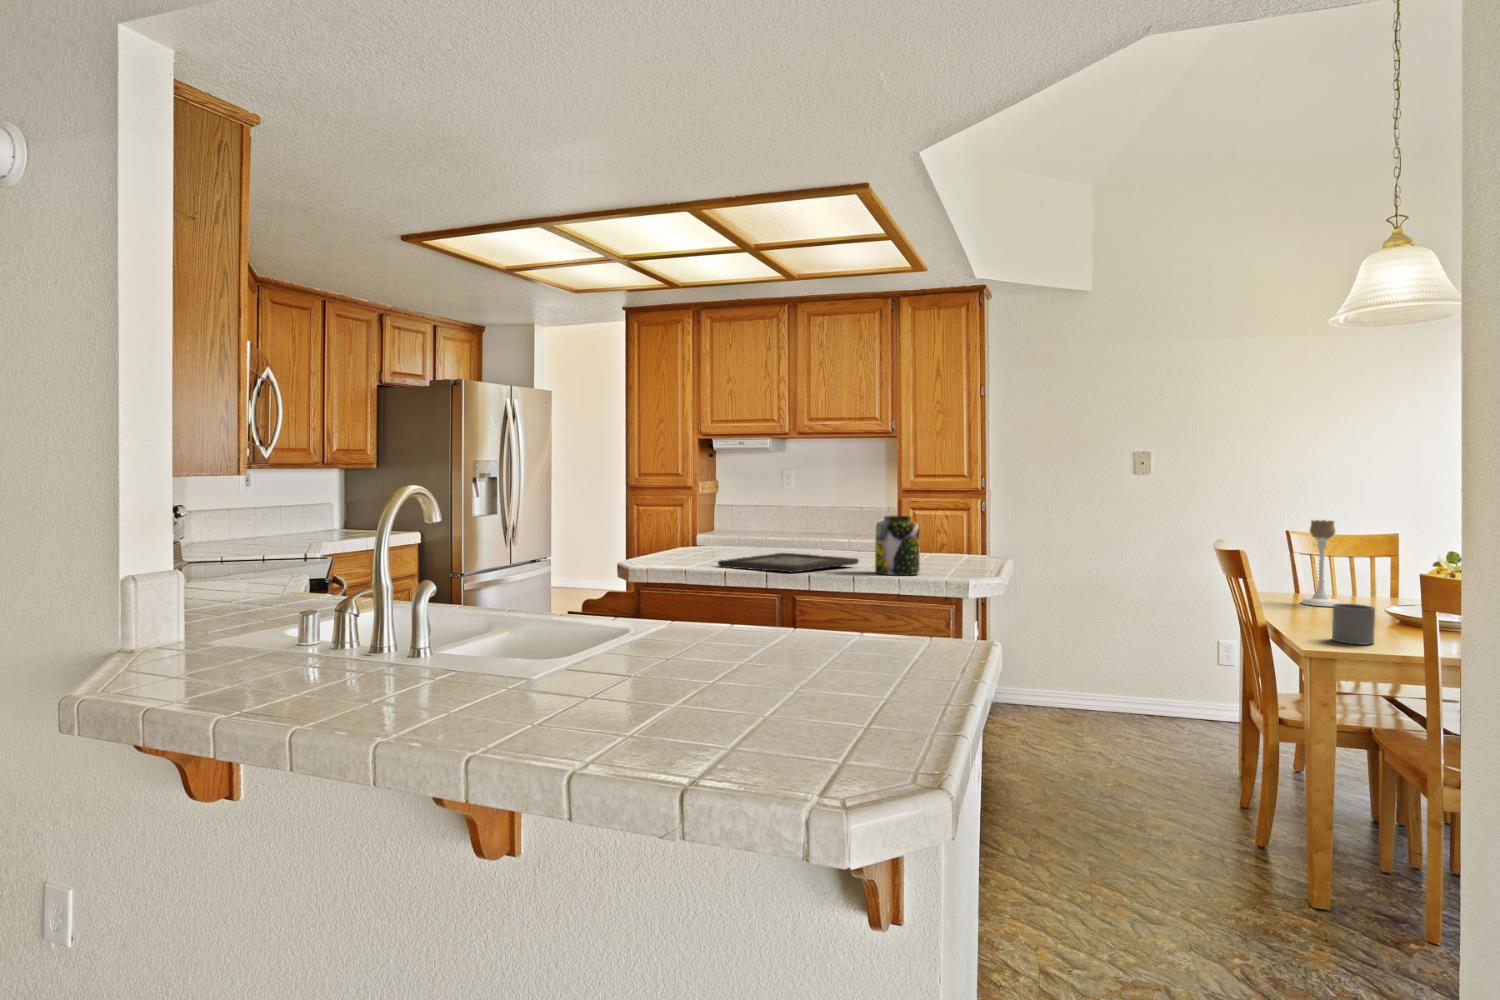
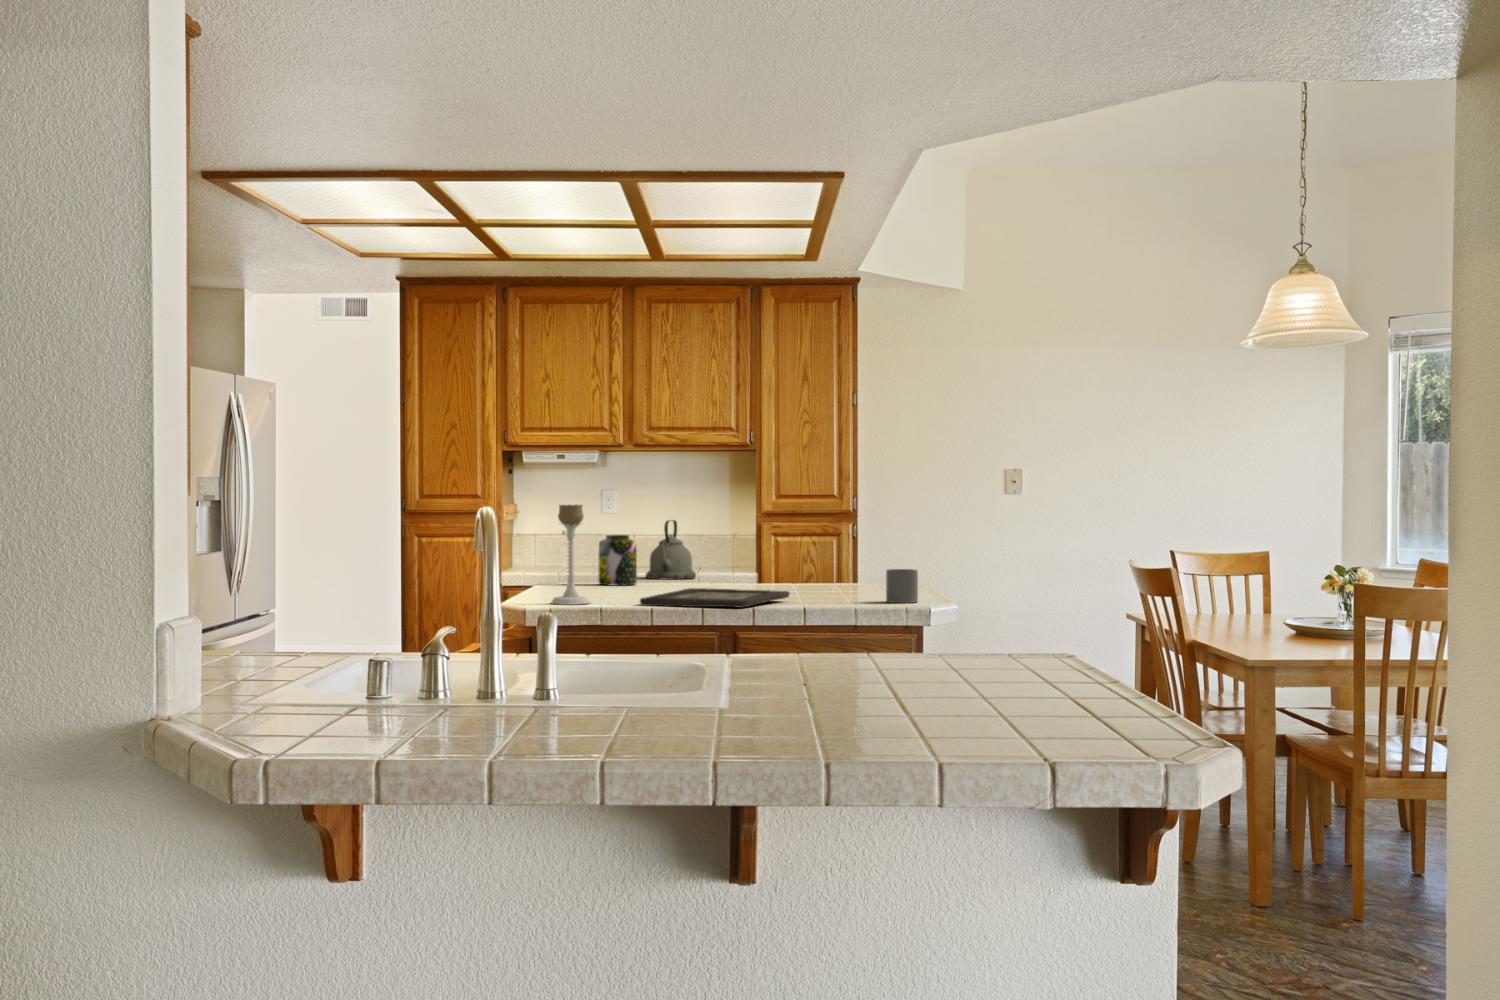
kettle: none [809,495,851,543] -> present [646,520,696,580]
jar: present [875,516,920,575] -> present [598,535,637,586]
candle holder: present [1301,520,1339,607] -> present [551,505,591,605]
cup: present [1332,604,1375,645] -> present [886,569,918,603]

